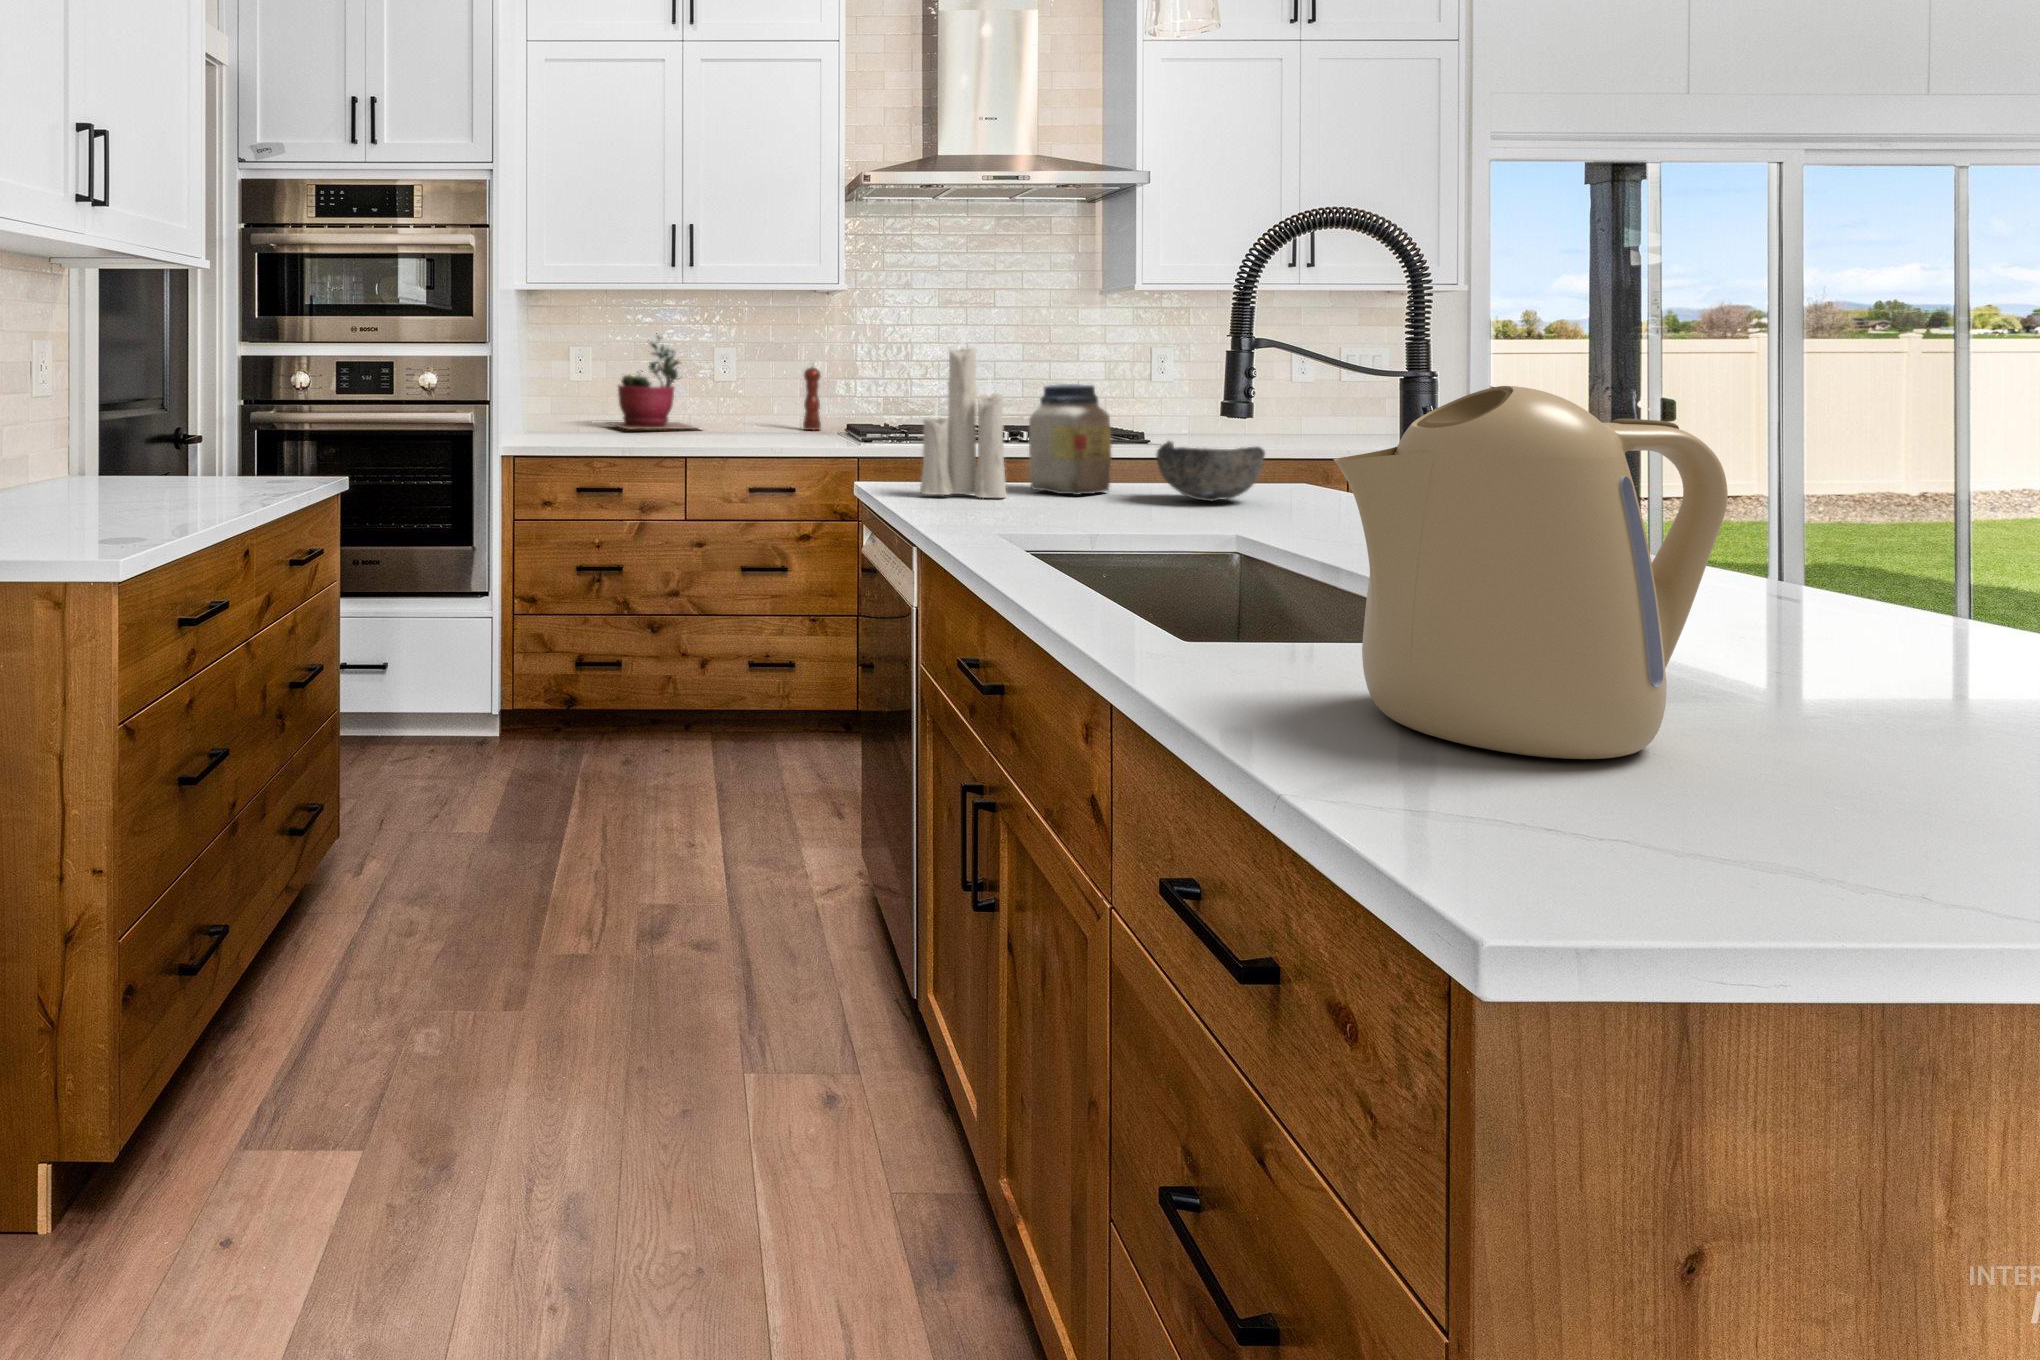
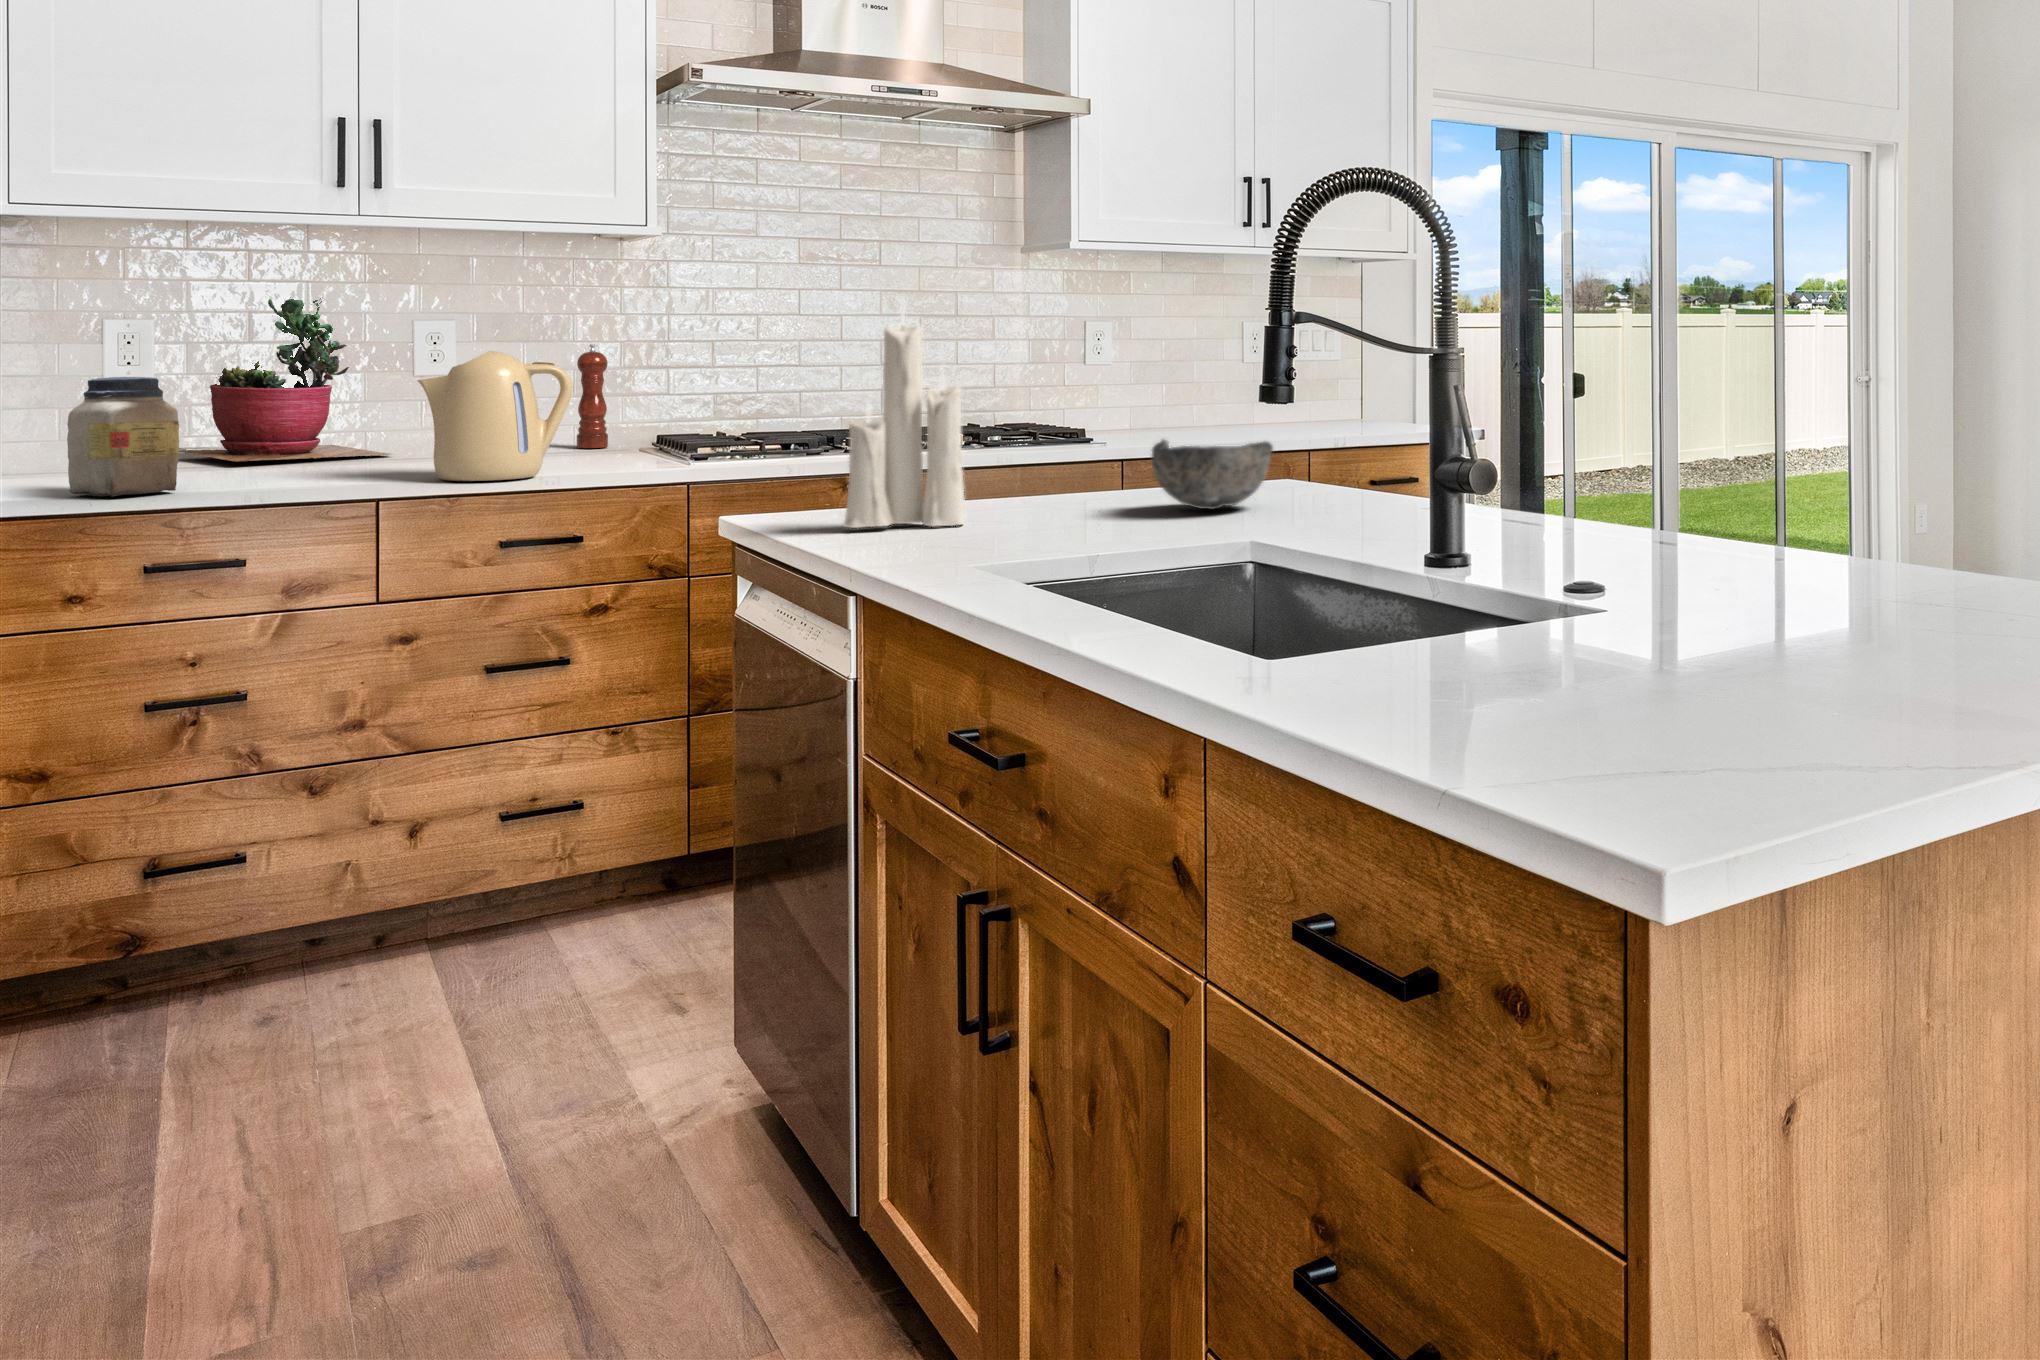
jar: present [1029,384,1112,495] -> present [67,377,179,497]
kettle: present [1334,386,1728,759] -> present [418,351,573,481]

